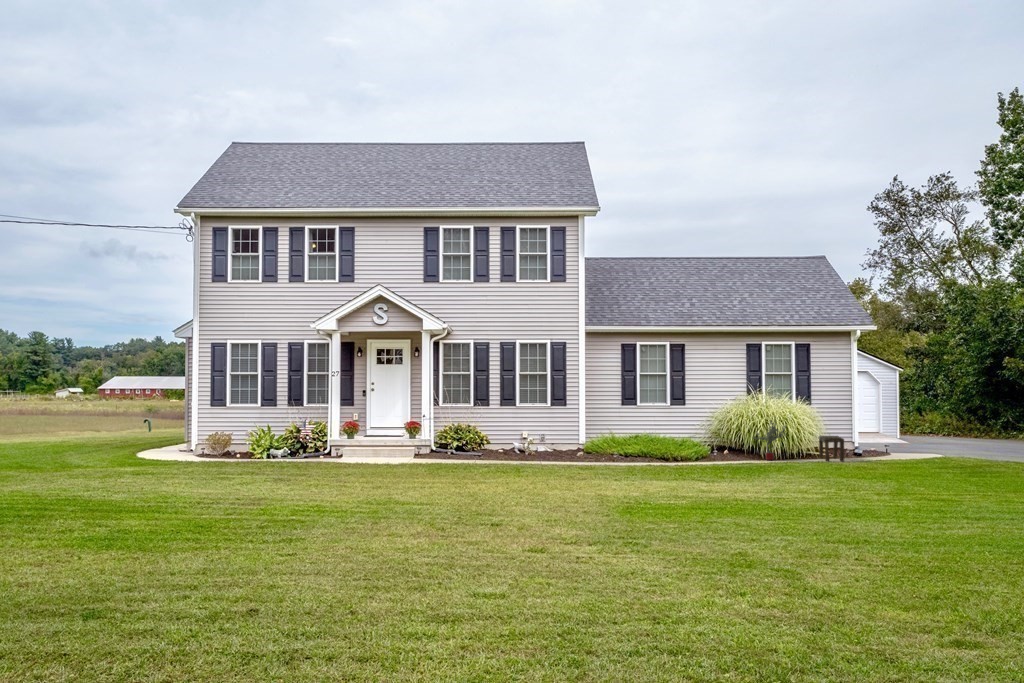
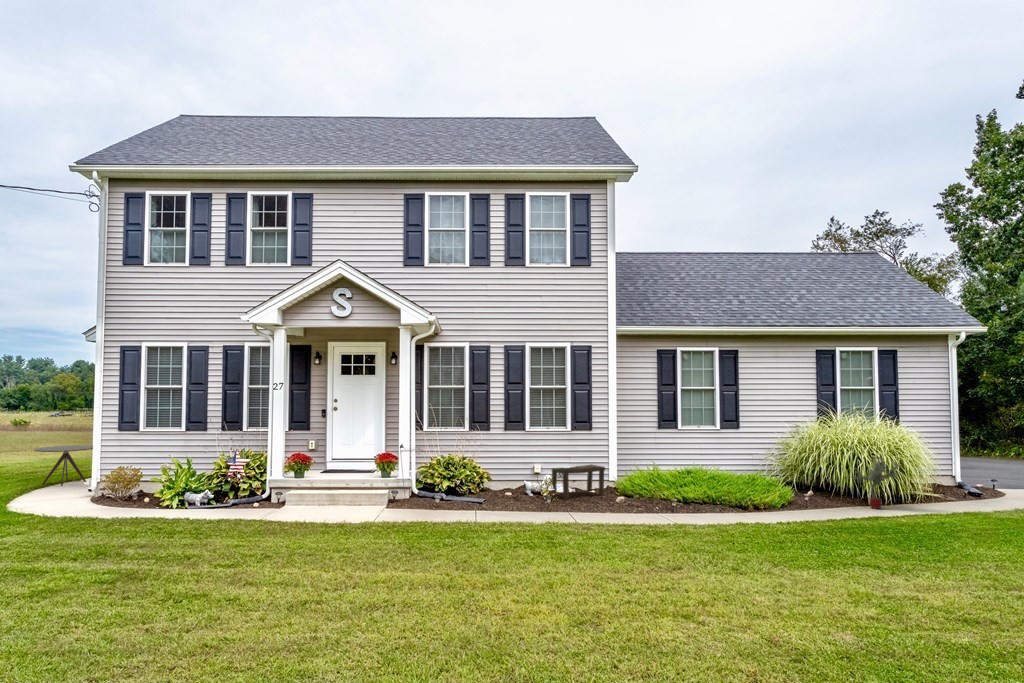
round table: none [144,420,187,449] -> present [34,445,93,486]
bench: present [819,436,844,462] -> present [551,465,605,500]

